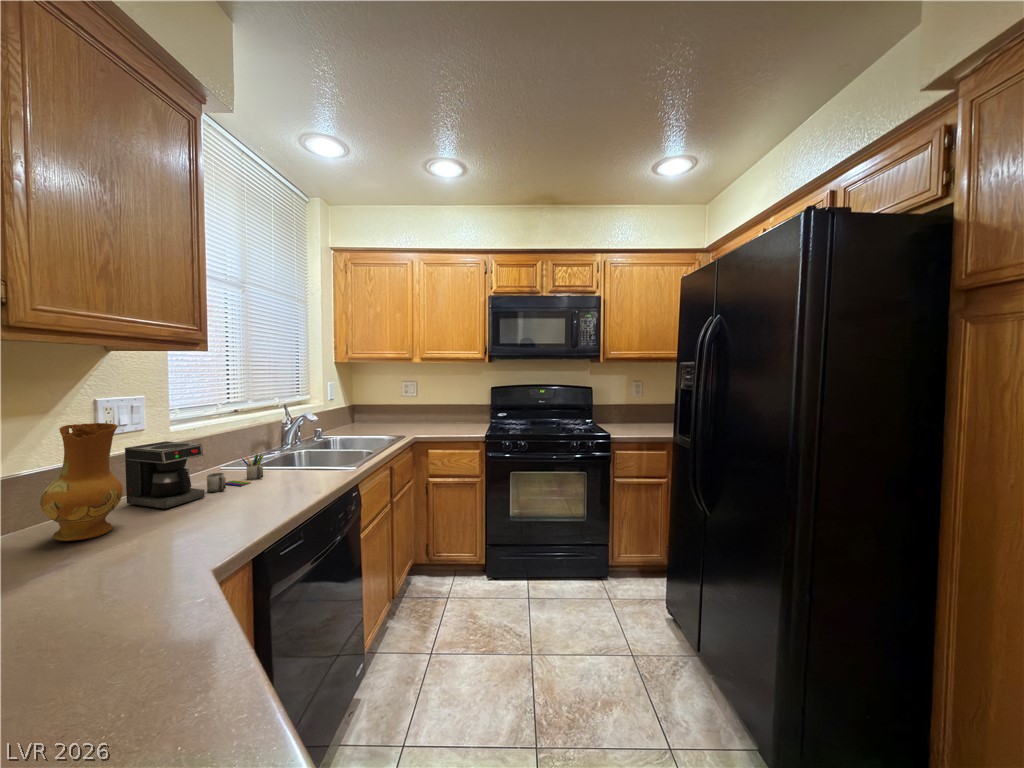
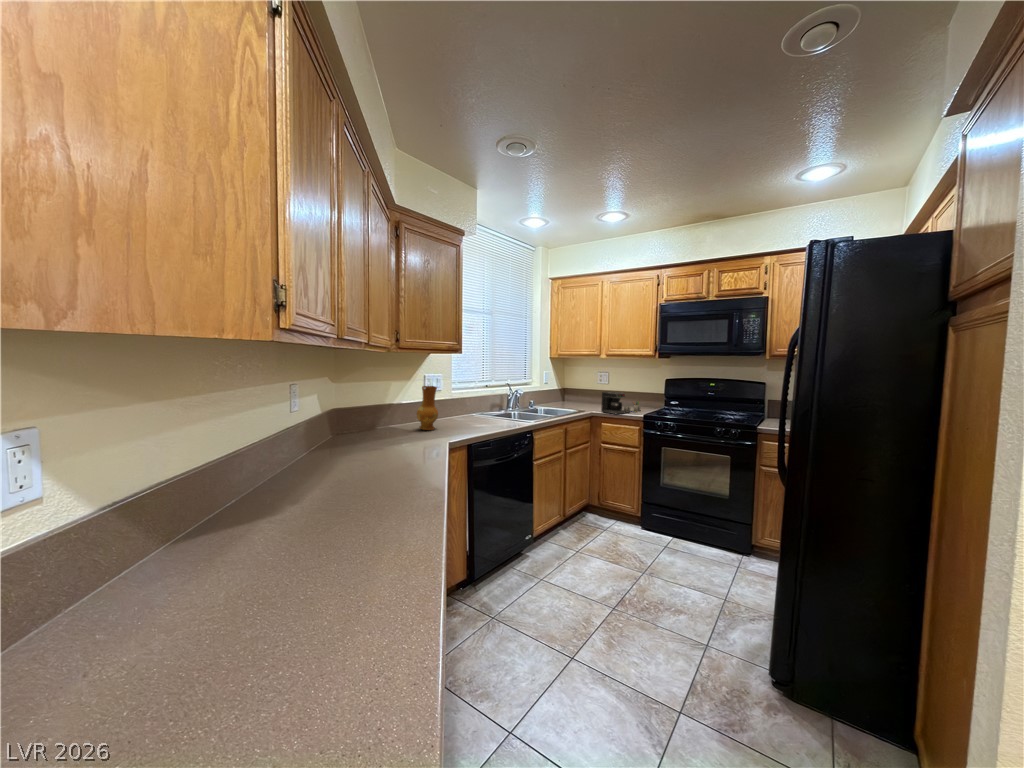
coffee maker: present [125,441,263,509] -> present [601,392,640,414]

